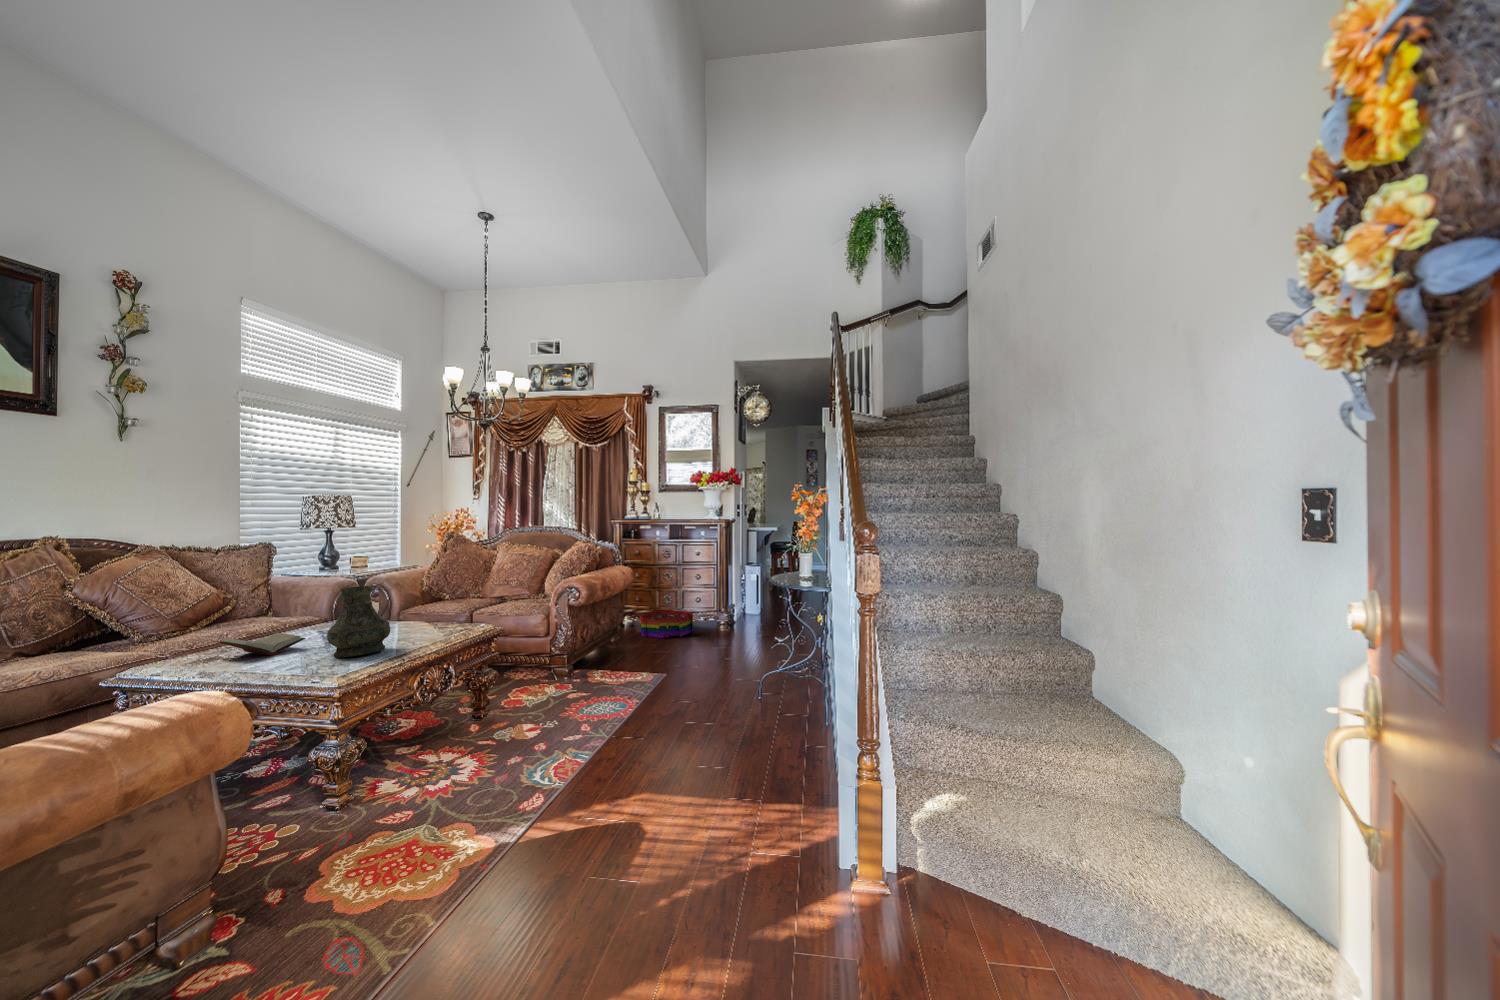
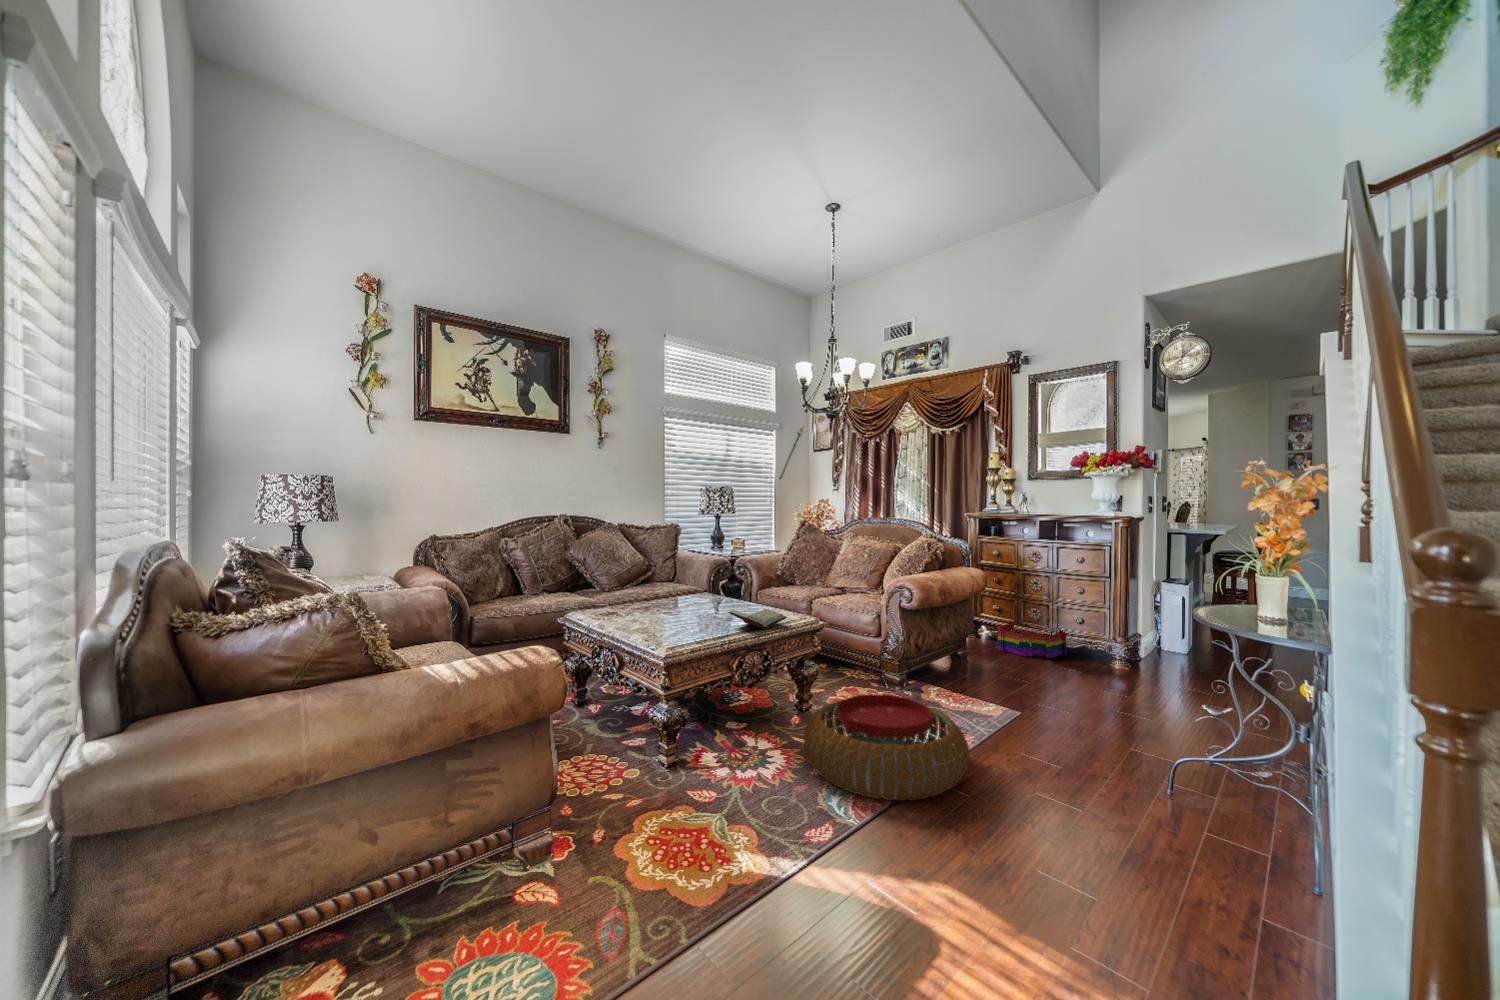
vase: present [327,586,390,658] -> none [667,573,717,637]
book: present [218,633,306,656] -> present [728,609,787,630]
pouf: none [496,679,646,768] -> present [804,694,969,801]

